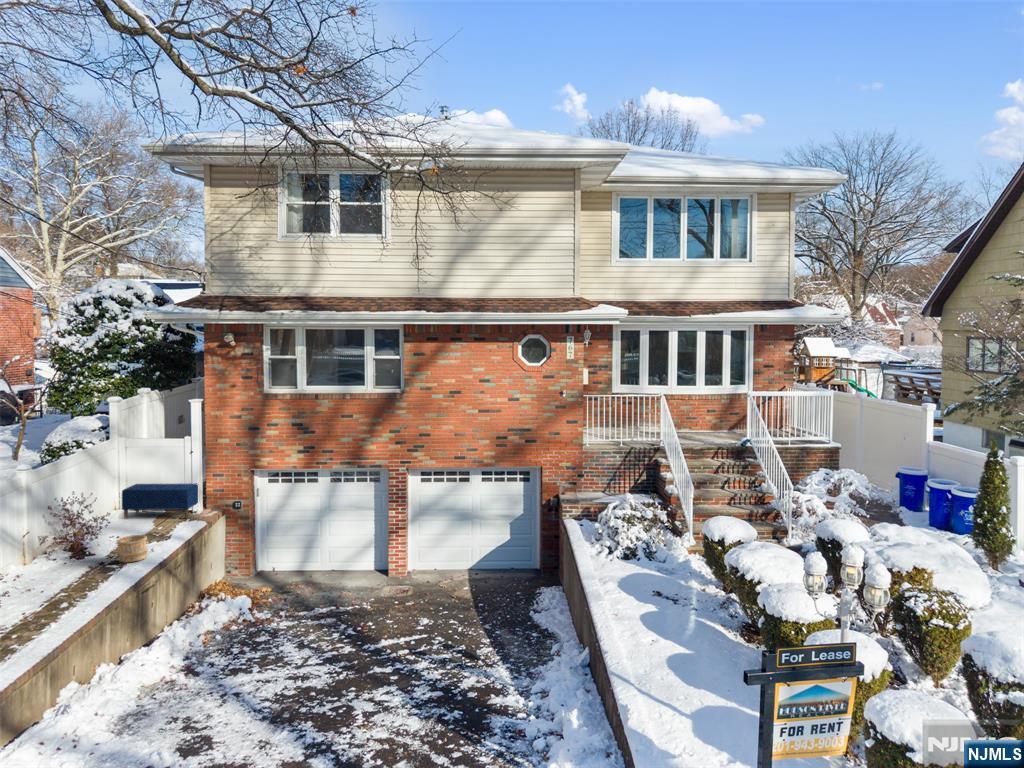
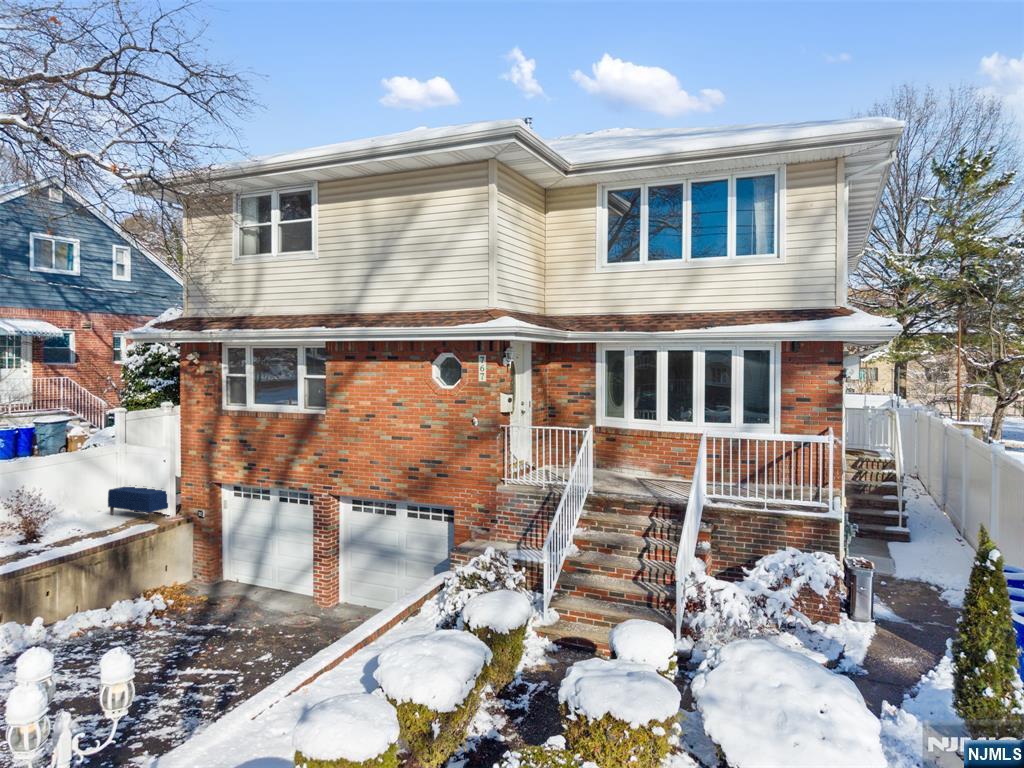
wooden bucket: present [116,535,147,562] -> none [21,531,50,555]

